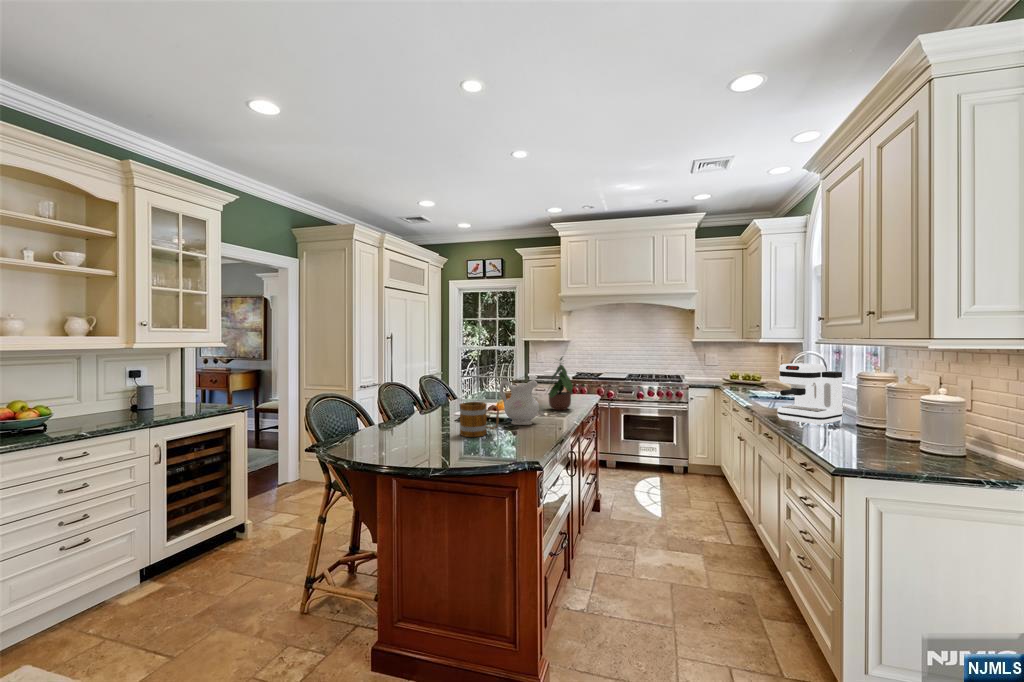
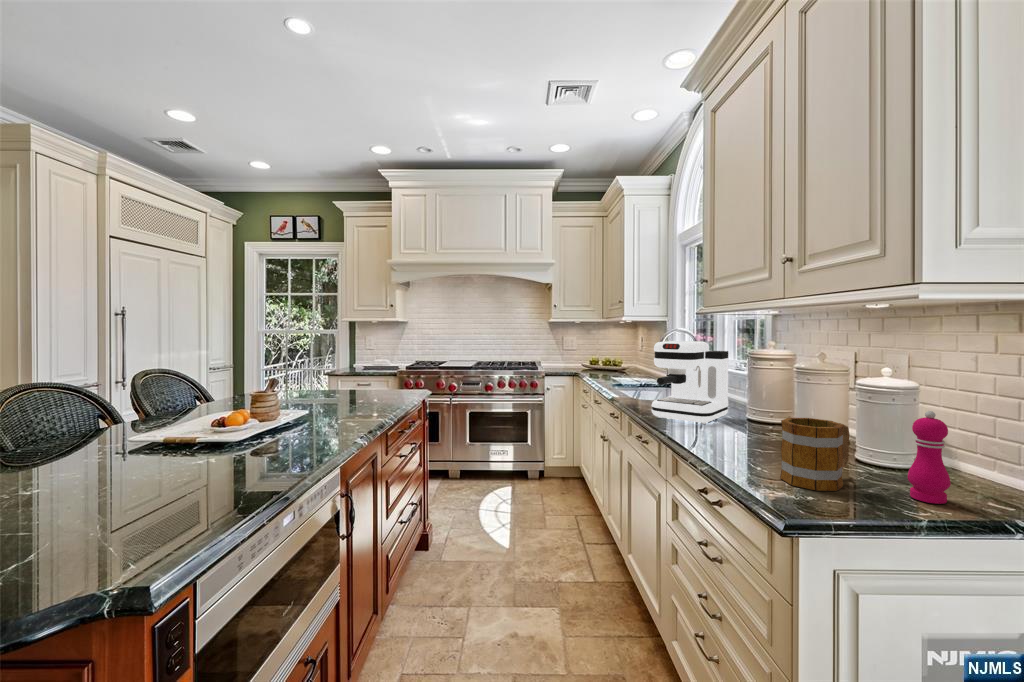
potted plant: present [548,357,573,410] -> none [322,334,375,419]
ceramic pitcher: present [500,379,539,425] -> none [207,372,286,456]
mug: present [460,402,499,437] -> present [780,418,850,491]
pepper mill: none [939,415,966,471] -> present [908,411,951,504]

